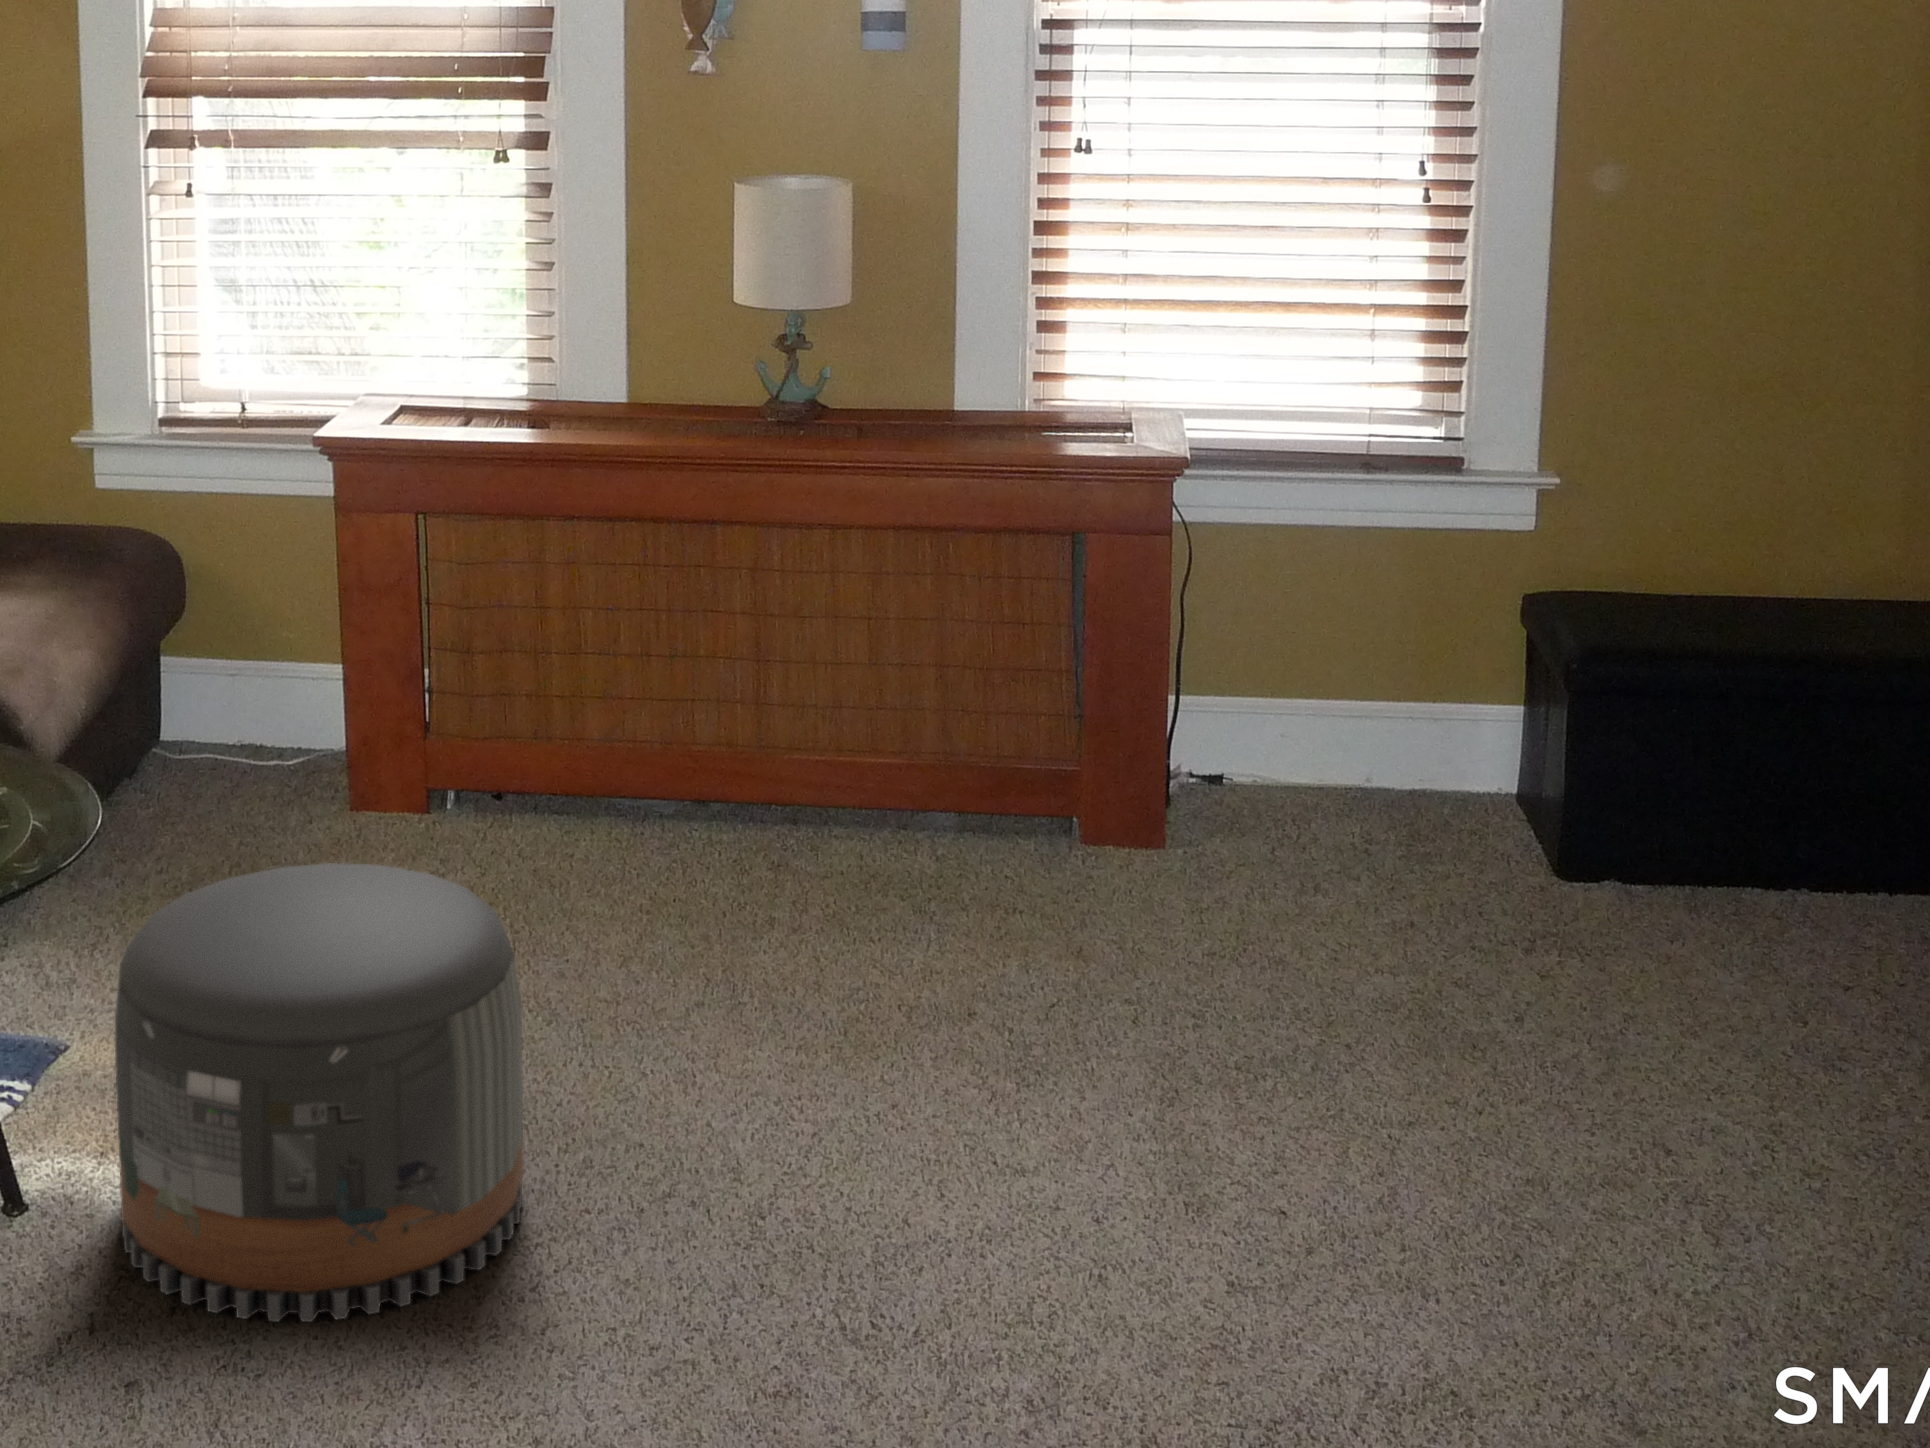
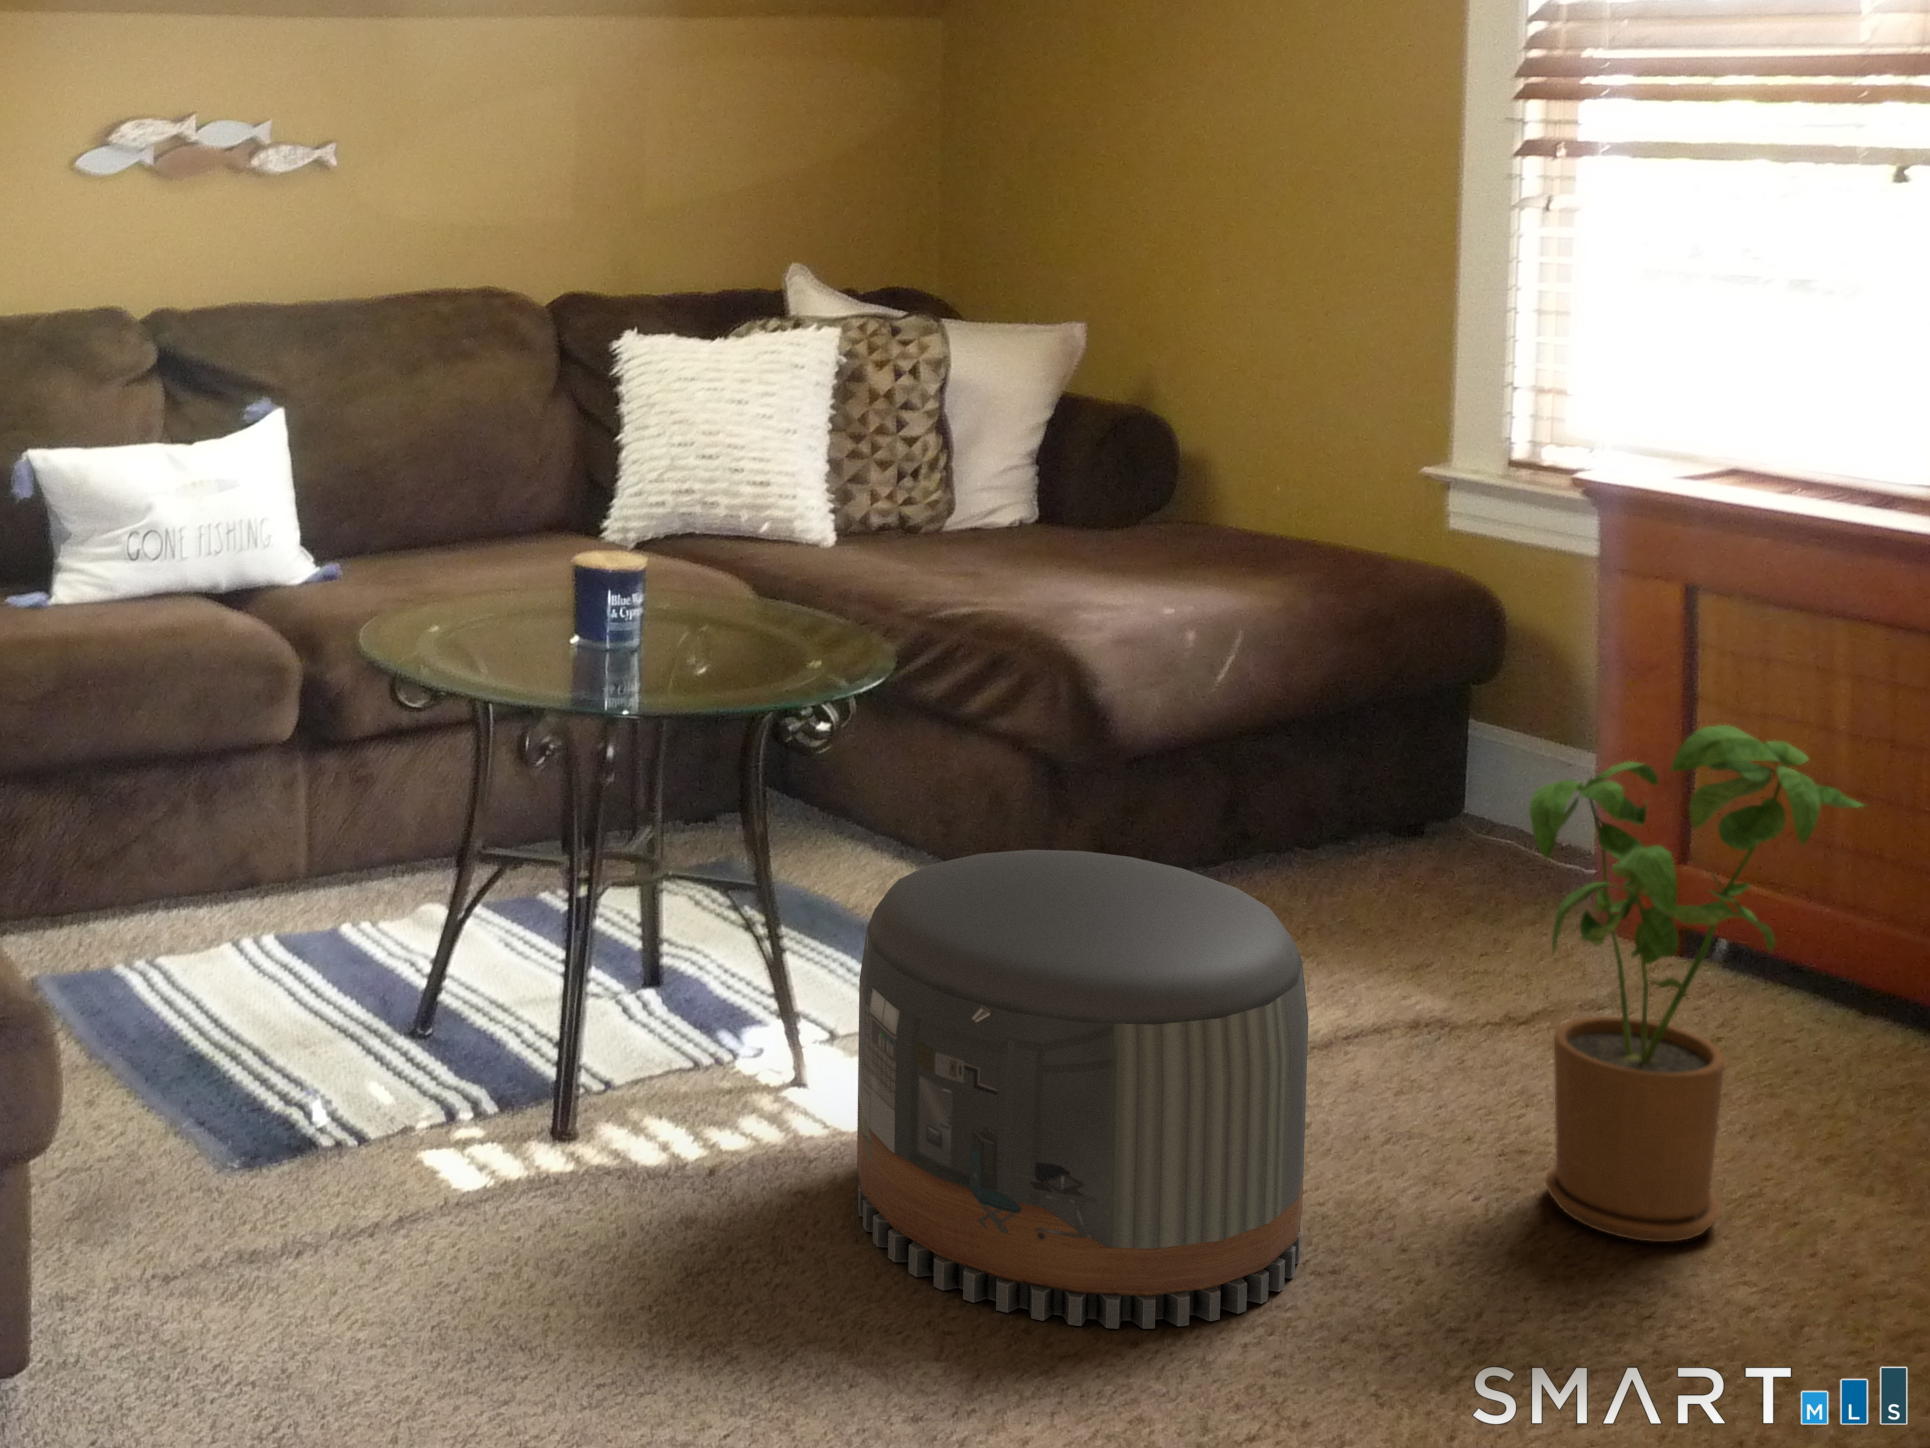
house plant: none [523,624,753,1043] -> present [1529,725,1865,1242]

